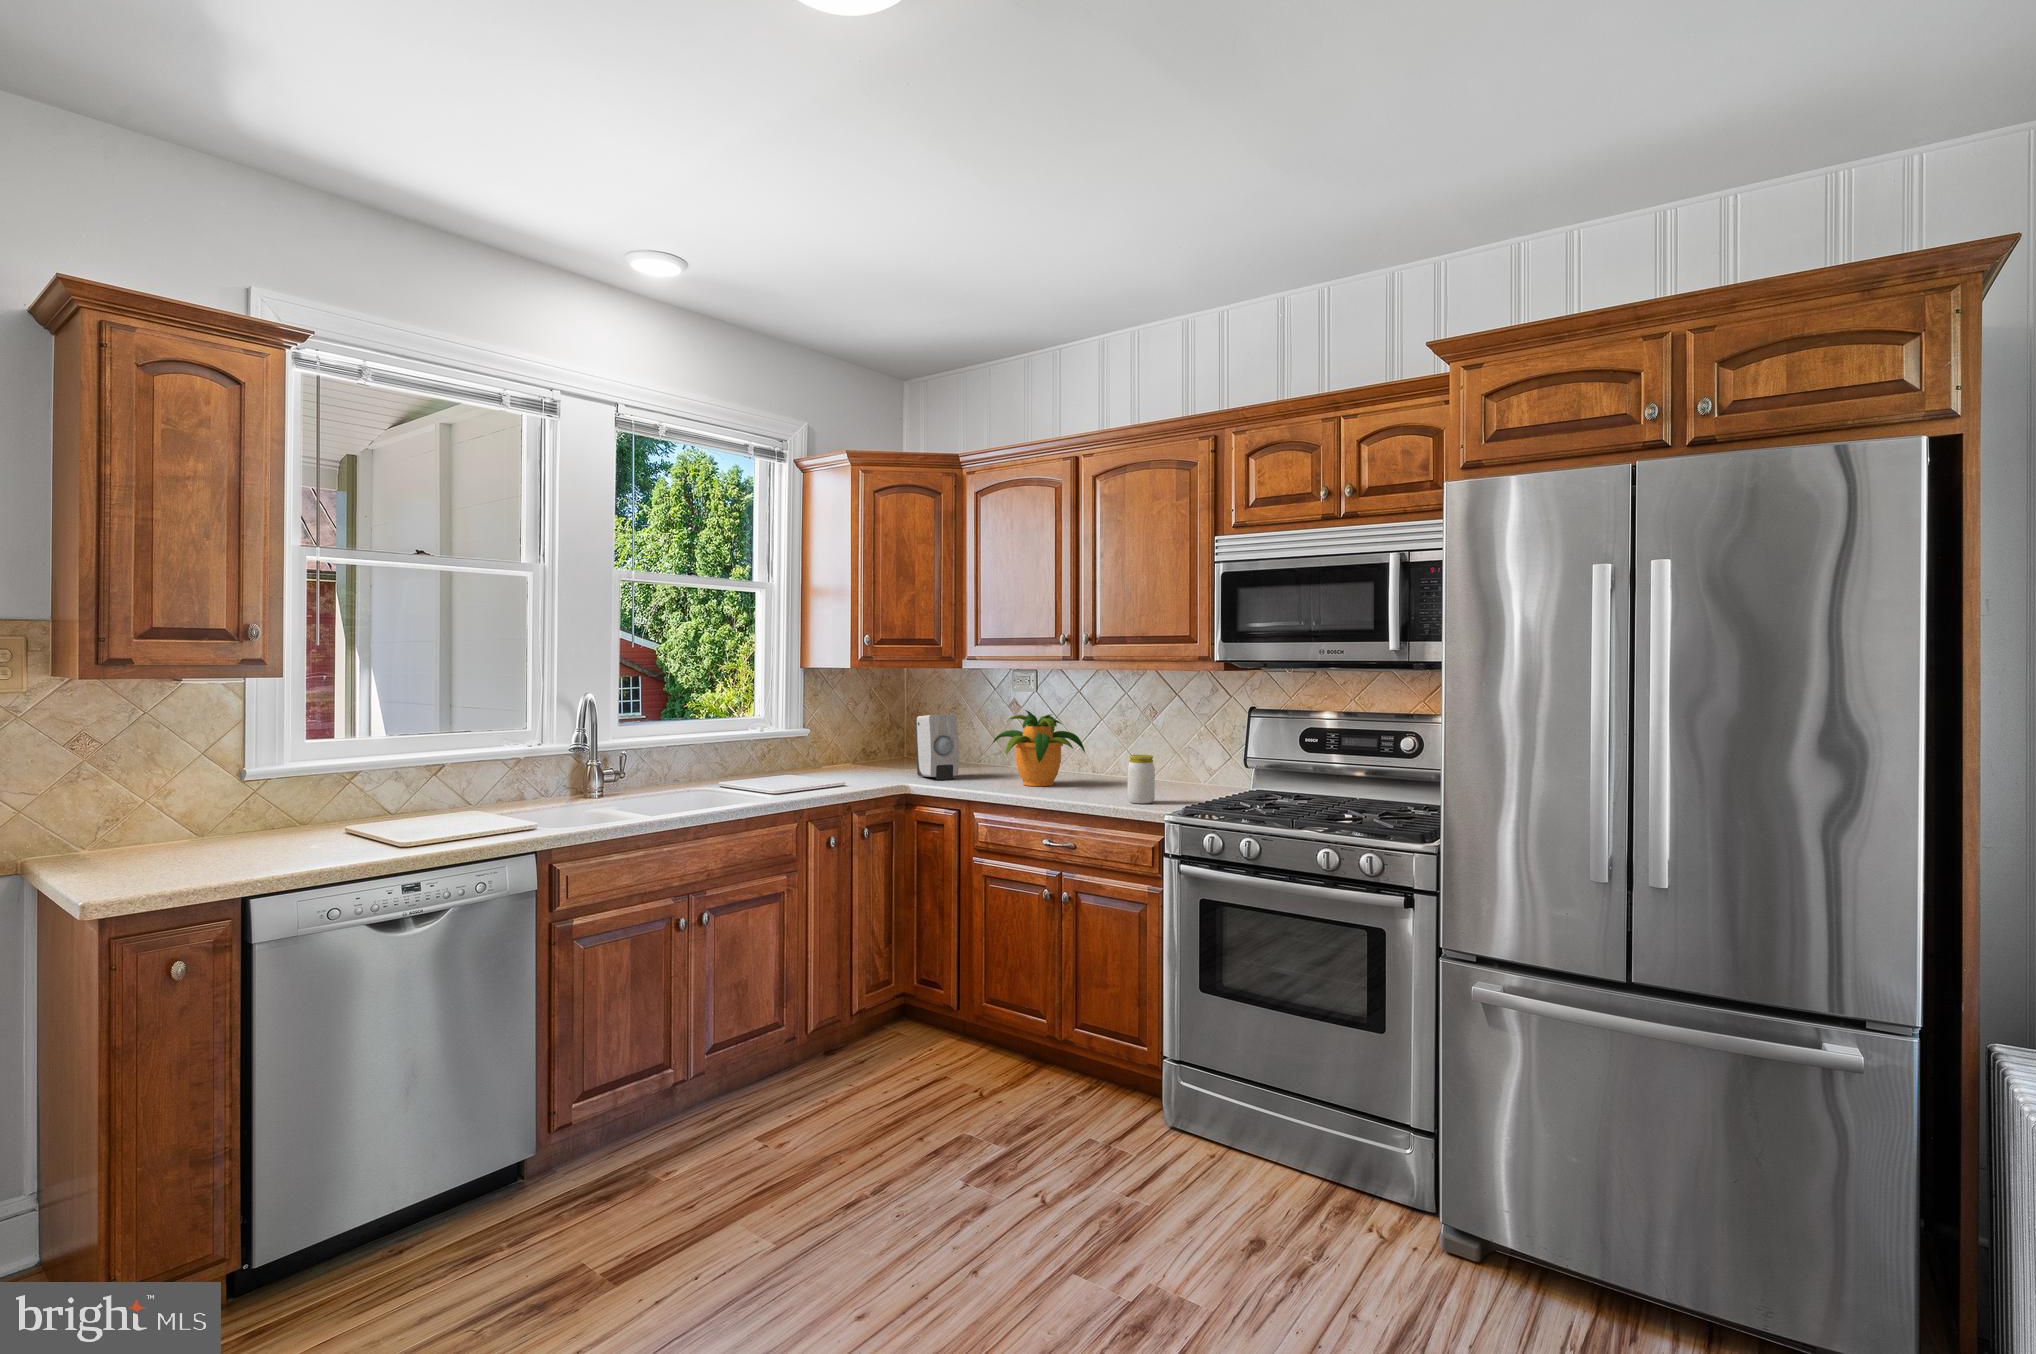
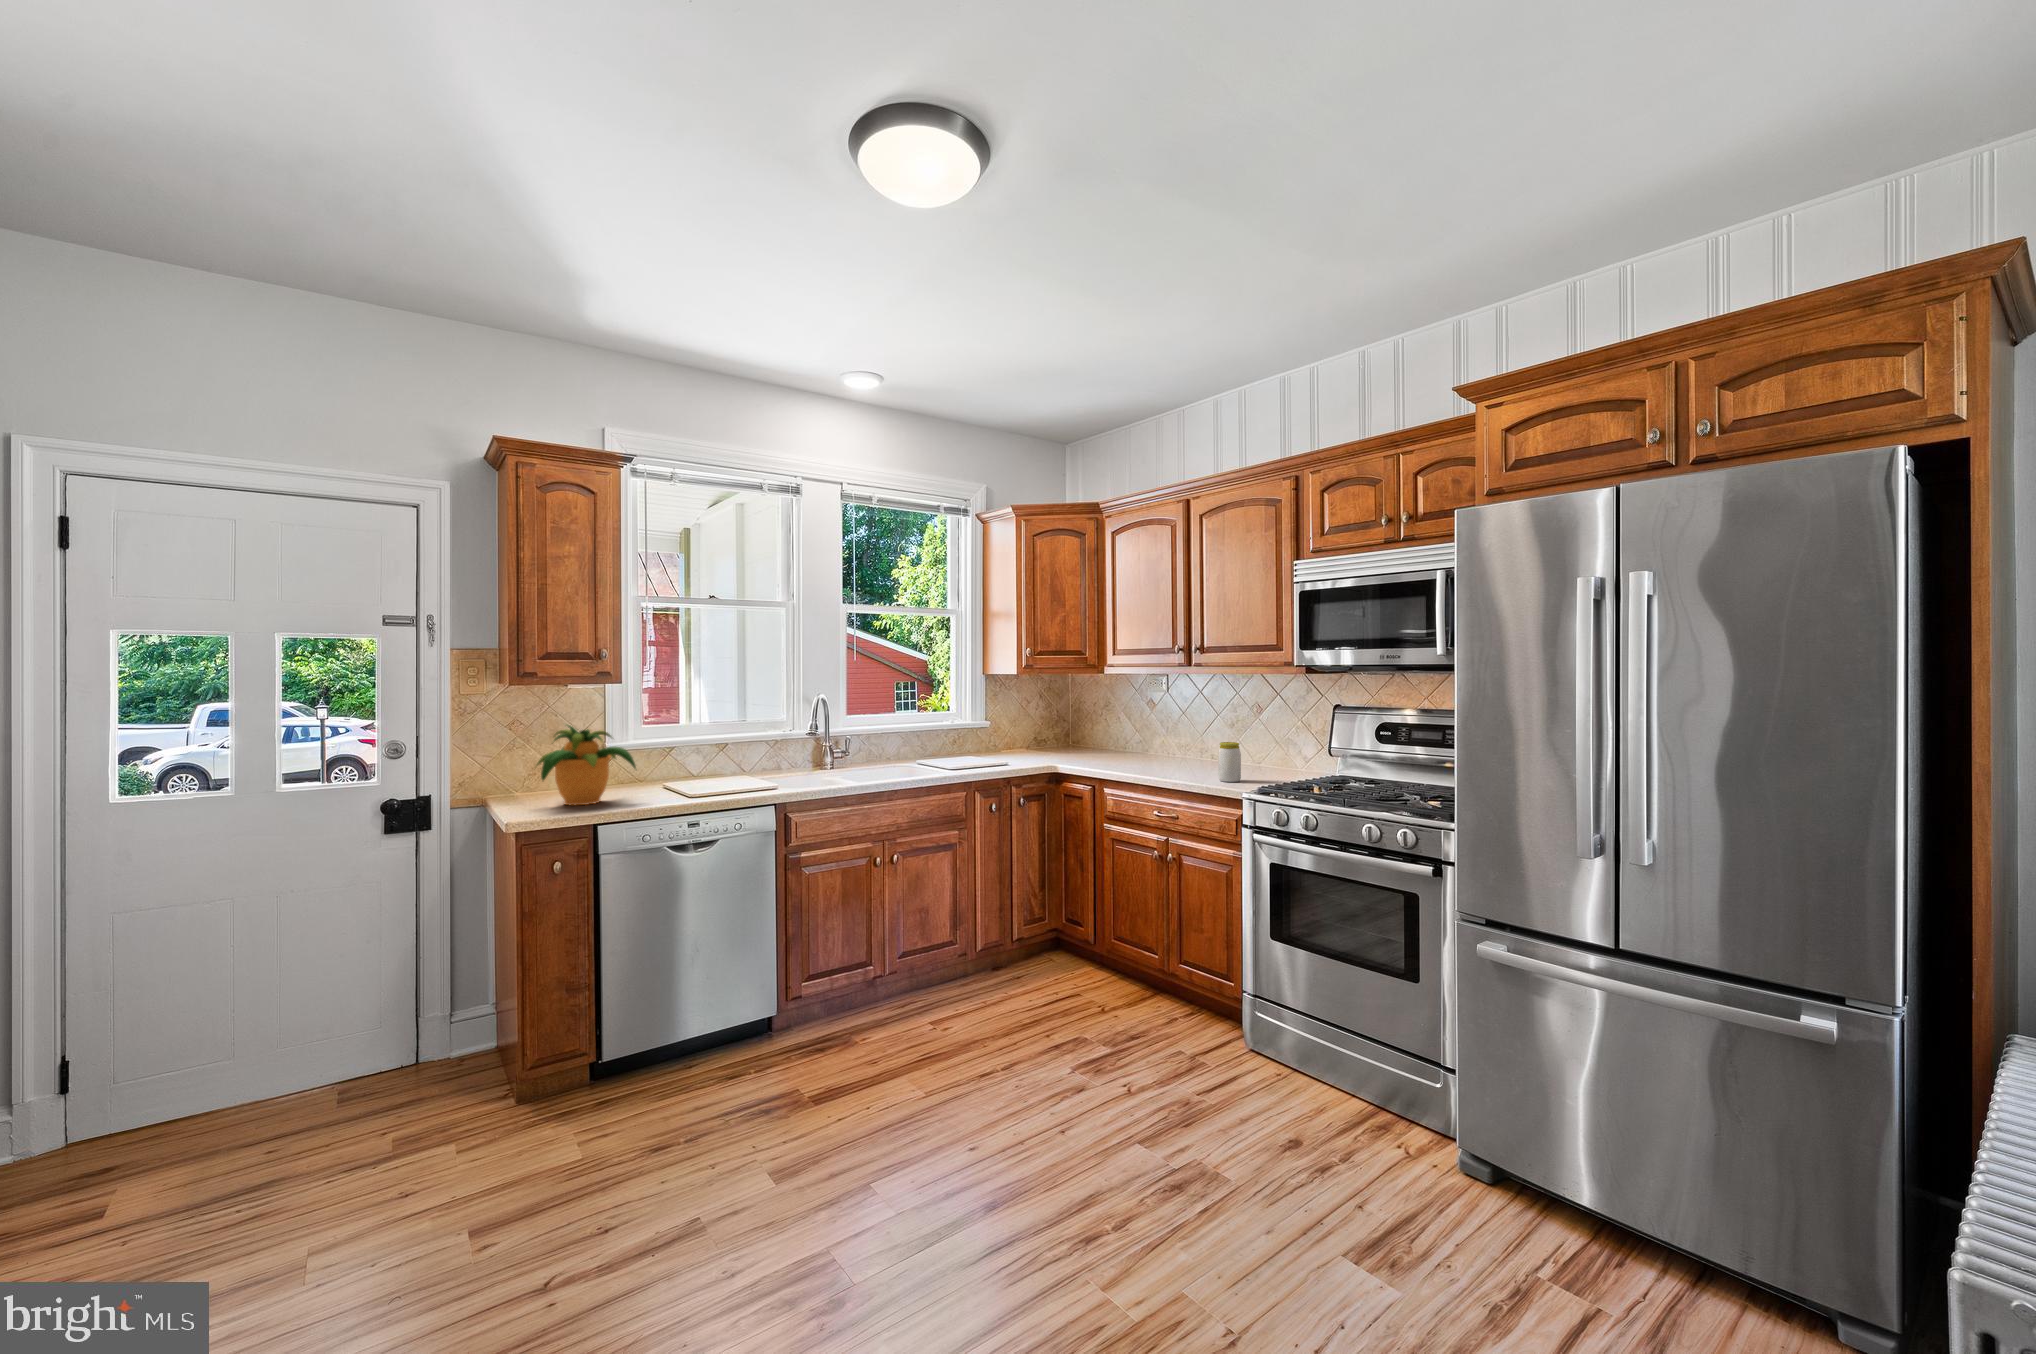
potted plant: present [993,710,1085,786] -> present [537,725,636,805]
soap dispenser: present [916,714,959,780] -> none [1066,709,1098,760]

